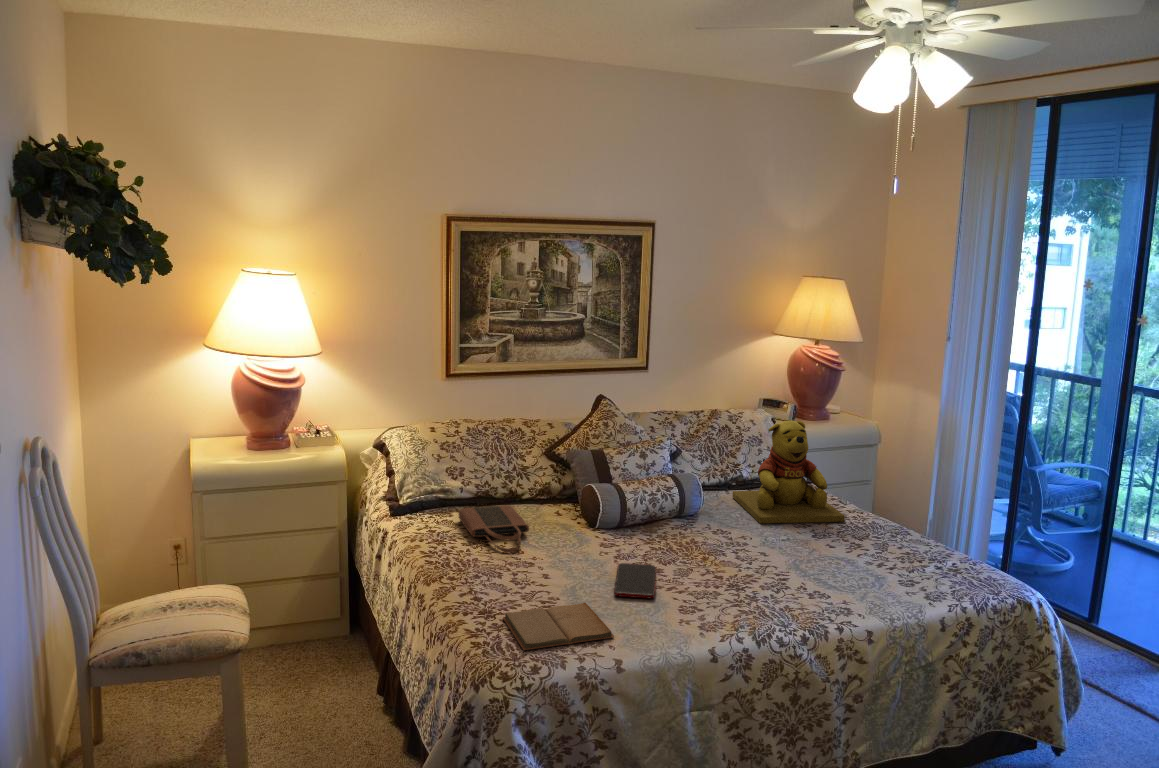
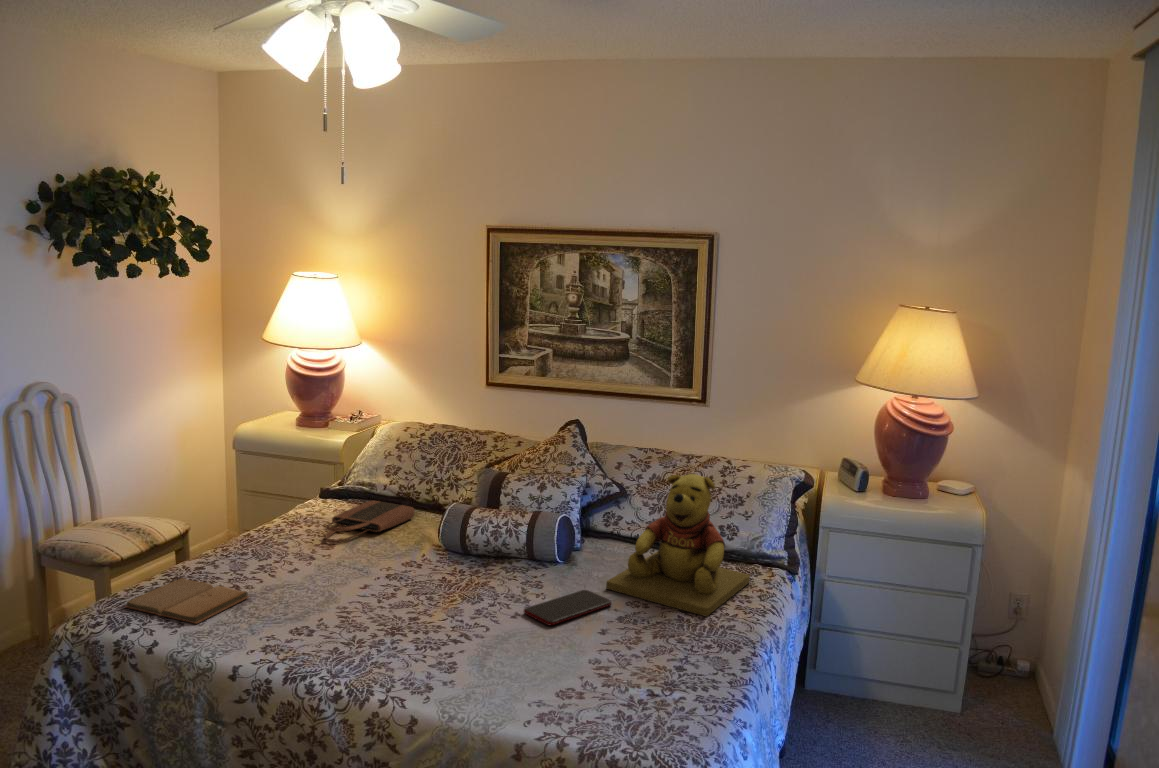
smartphone: present [614,563,656,599] -> present [524,590,612,625]

